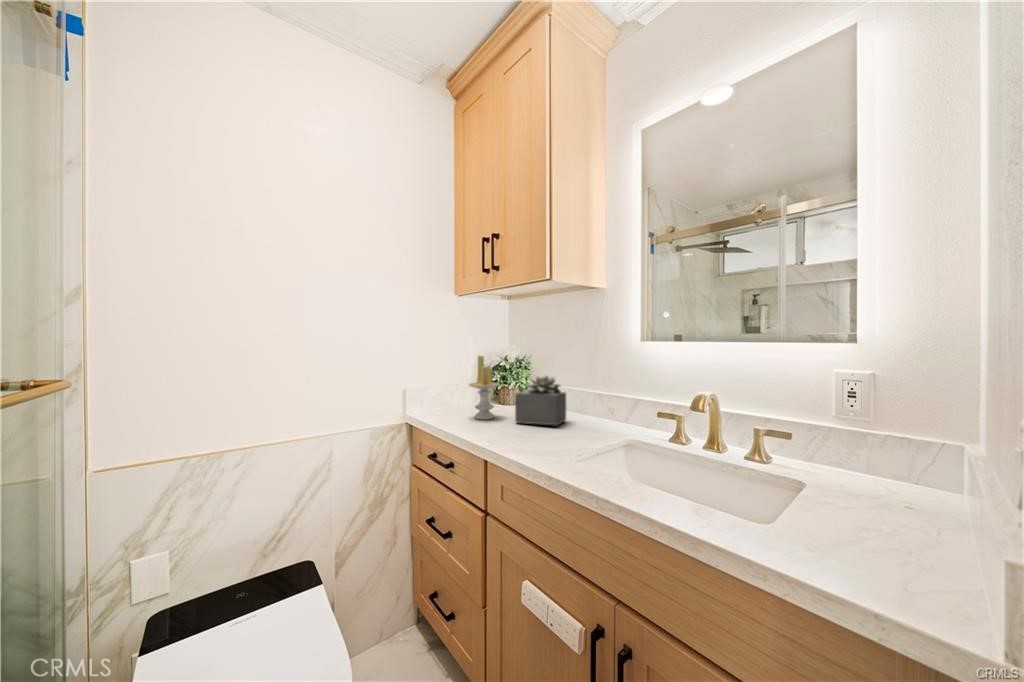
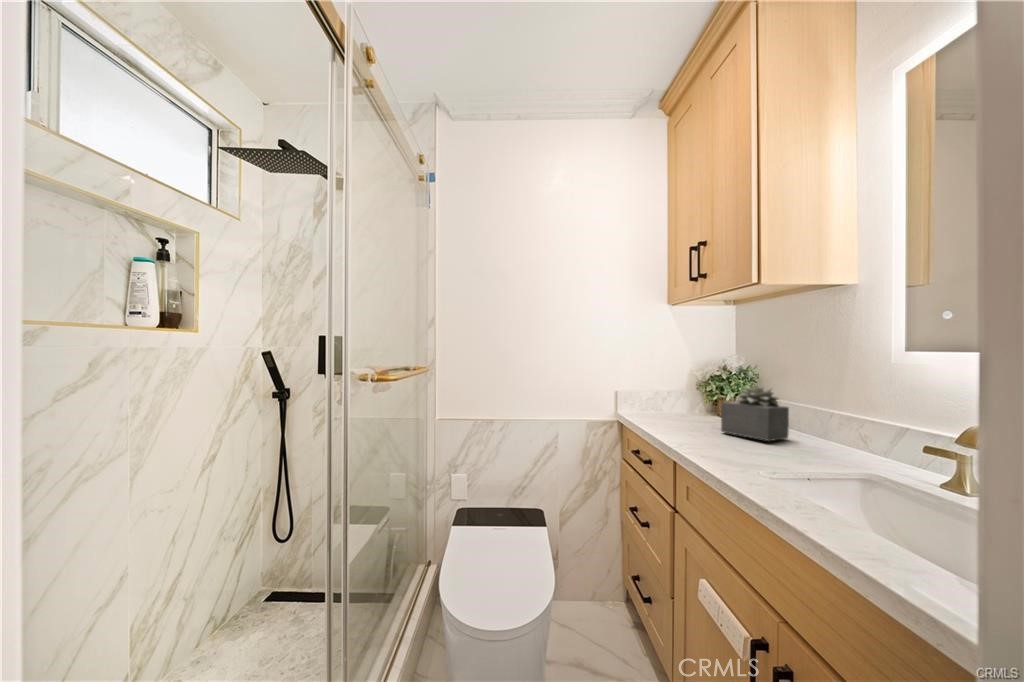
candle: present [469,355,500,419] -> none [674,362,708,425]

